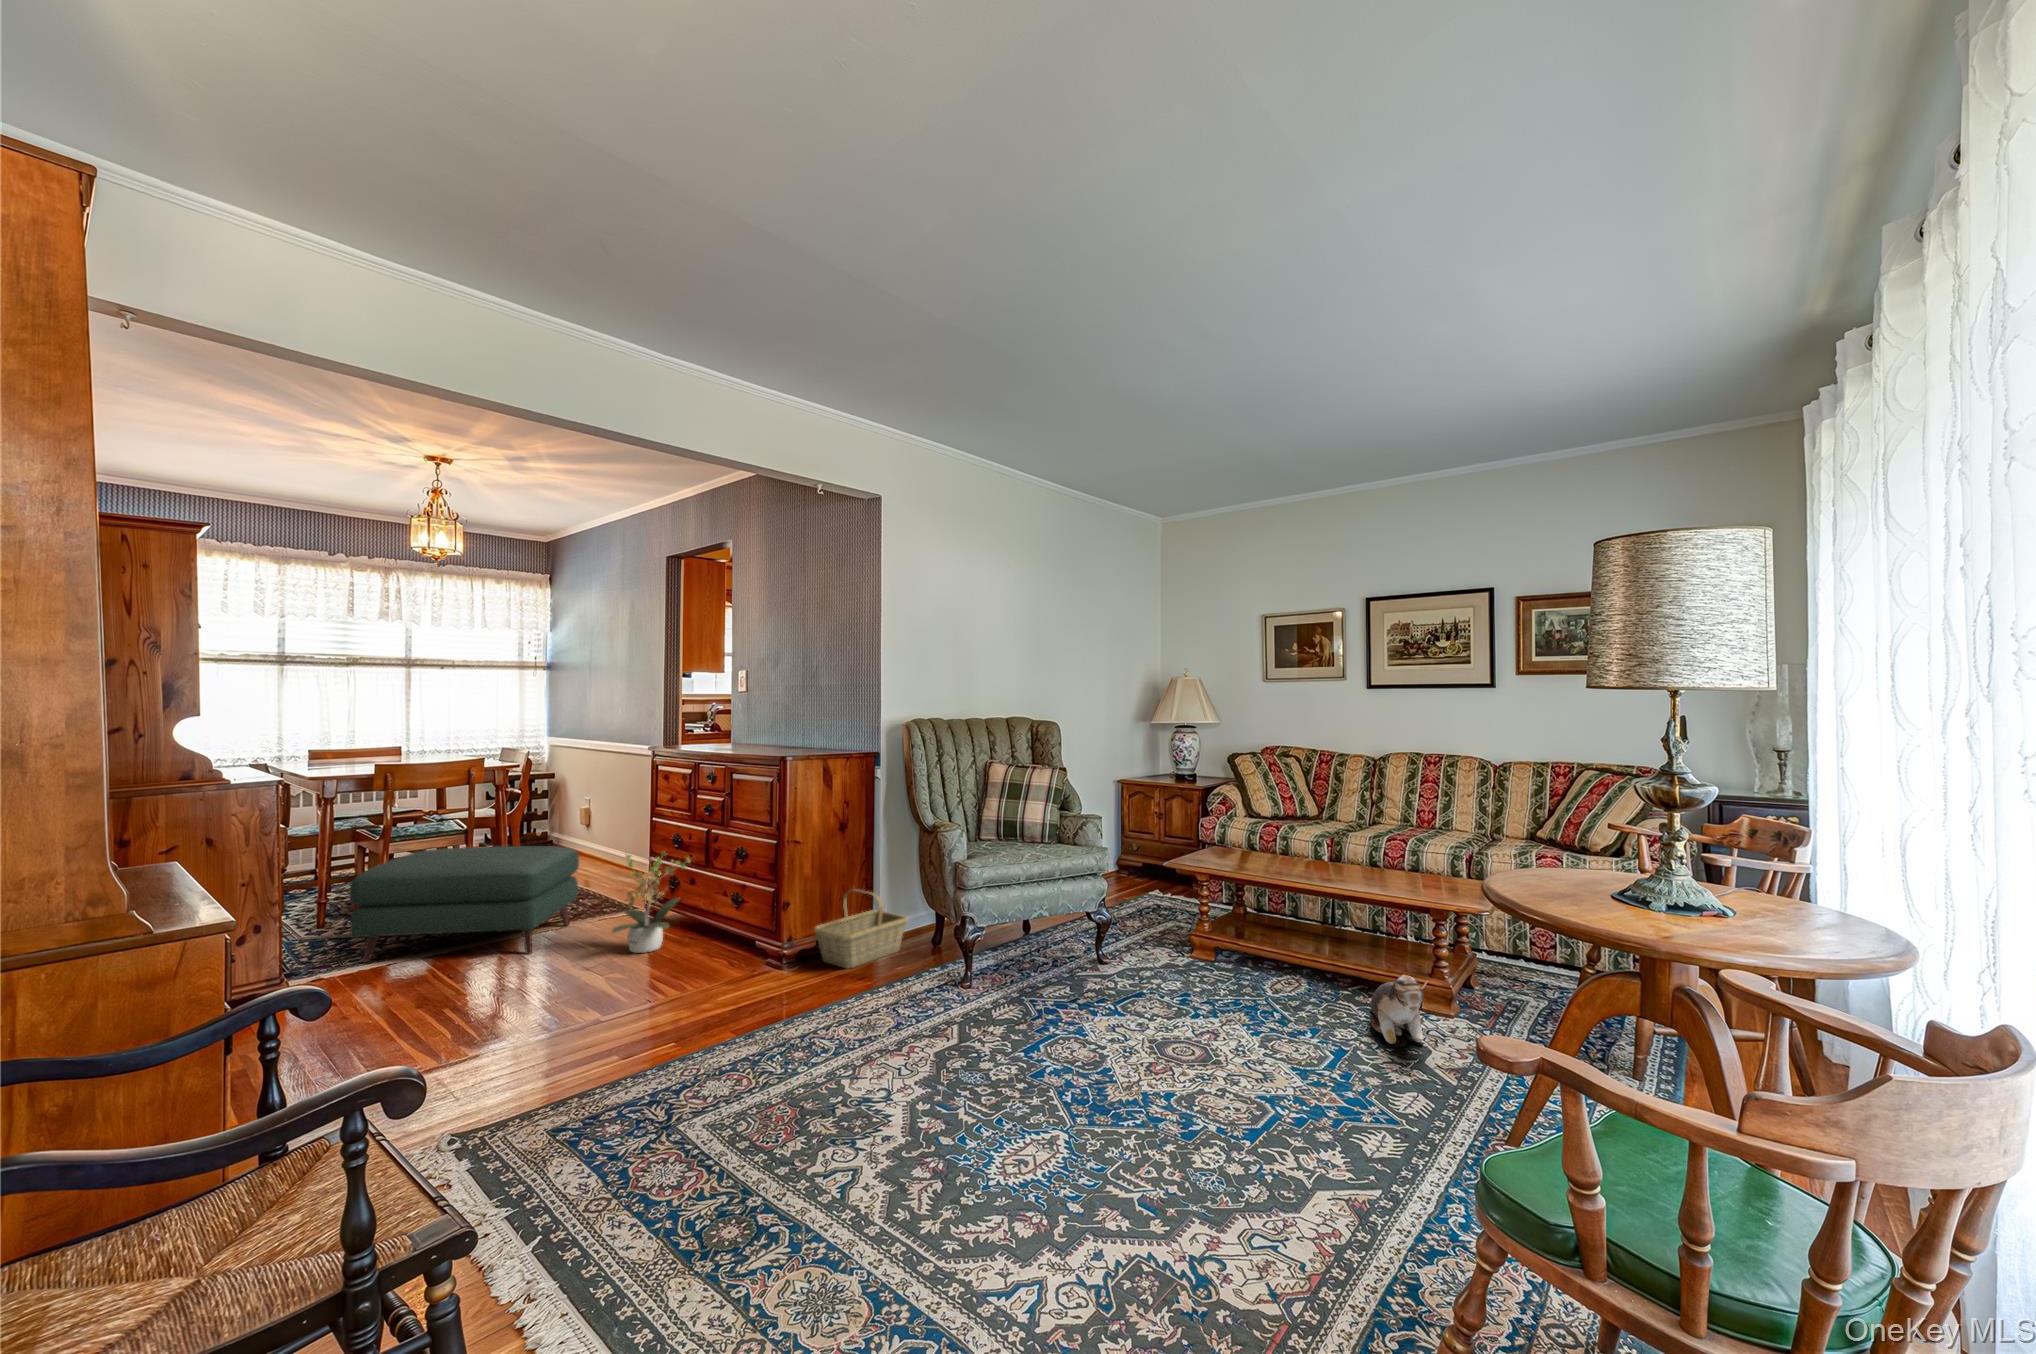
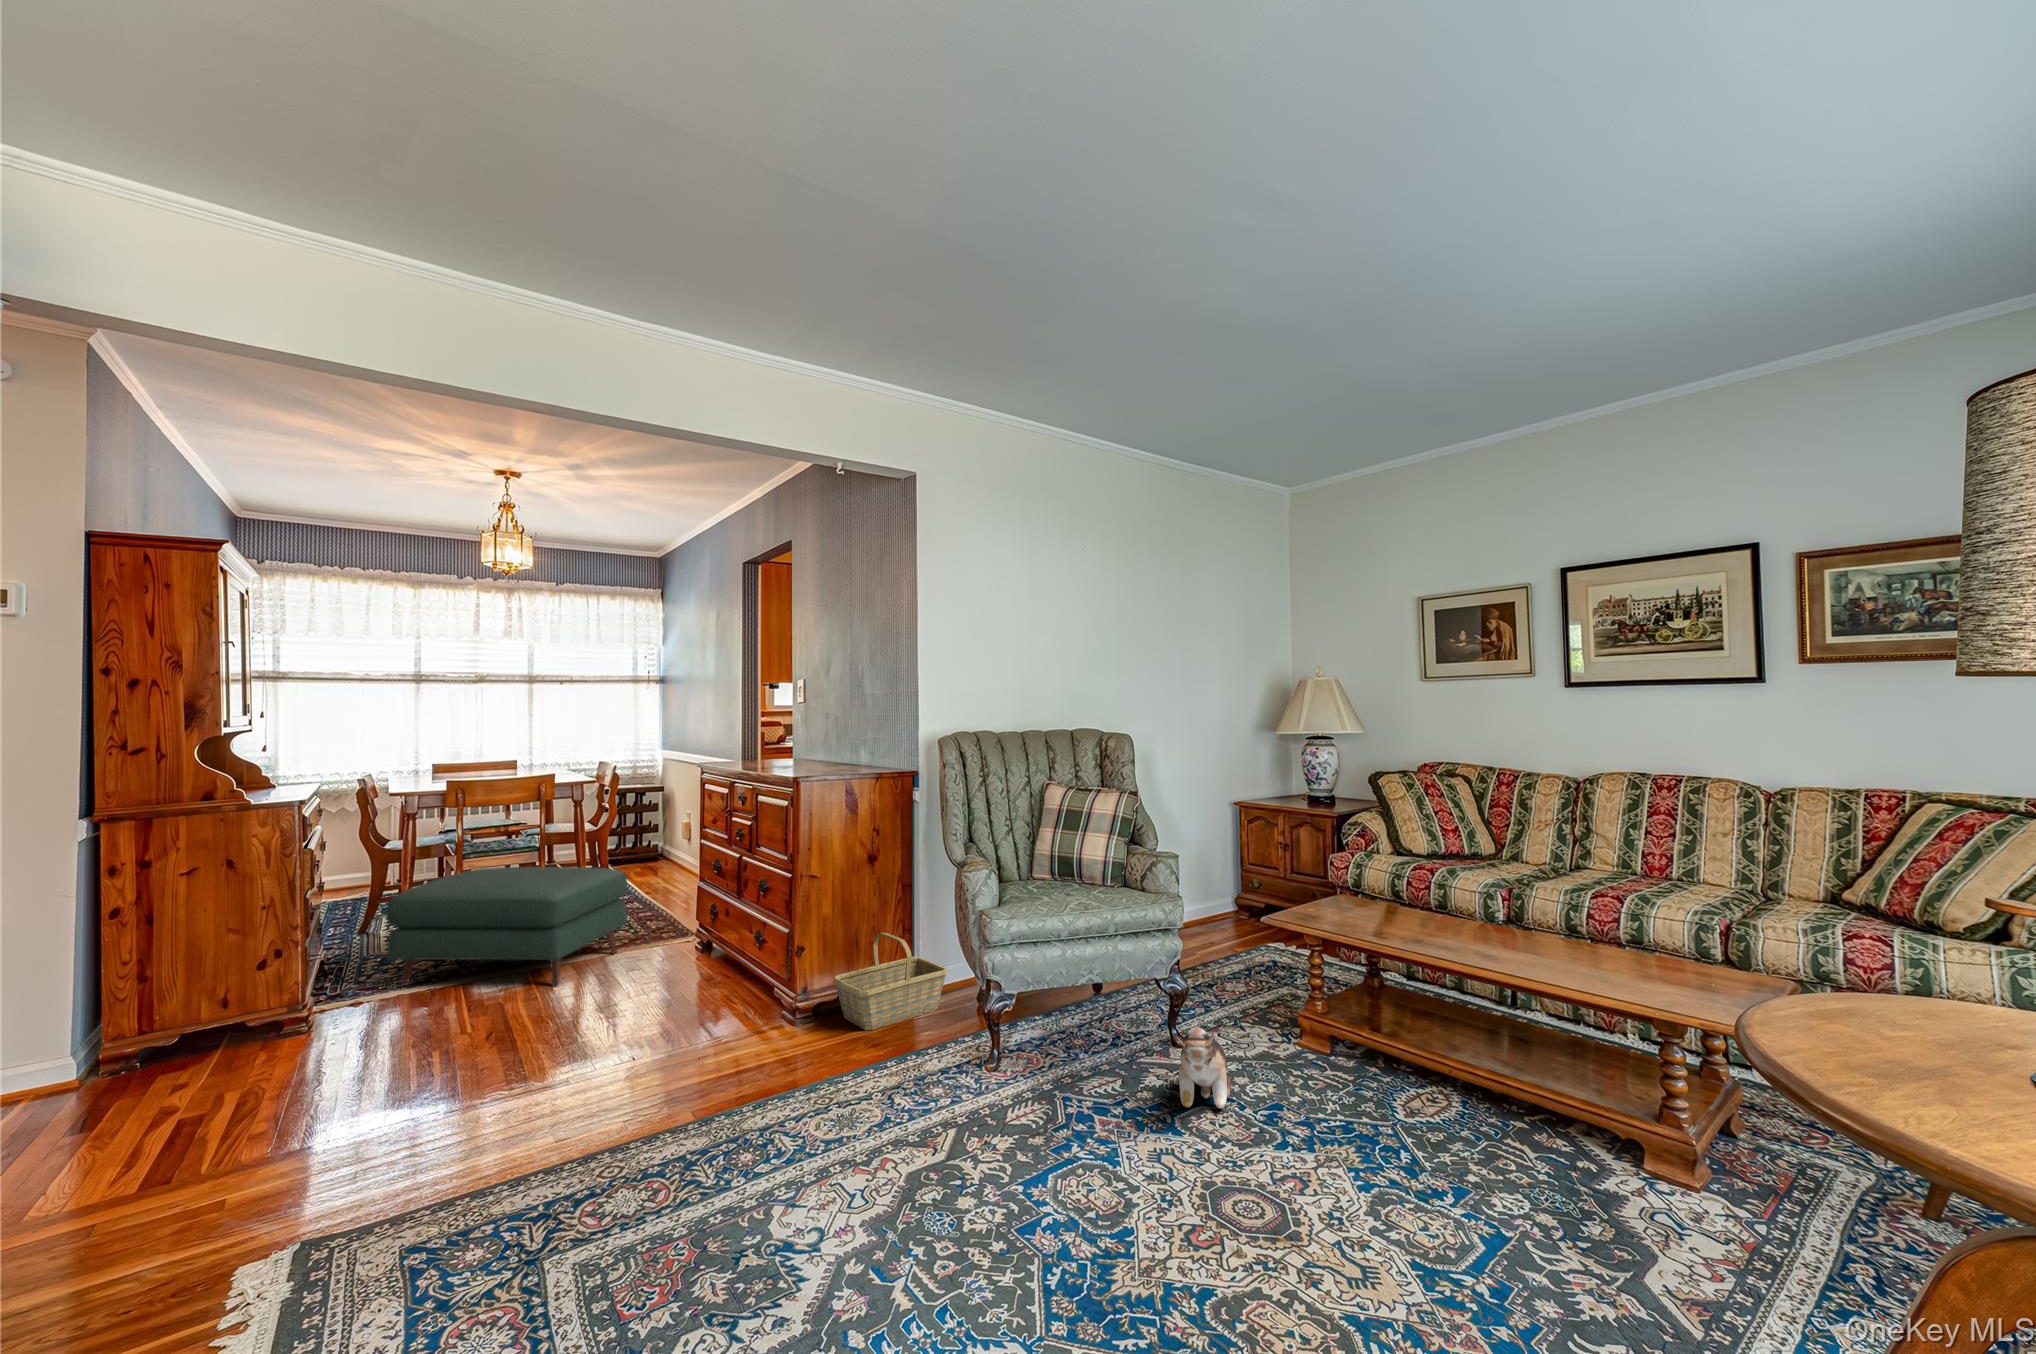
potted plant: present [612,852,690,953] -> none [627,876,726,993]
plush toy: present [1370,975,1428,1044] -> present [1176,1027,1232,1108]

